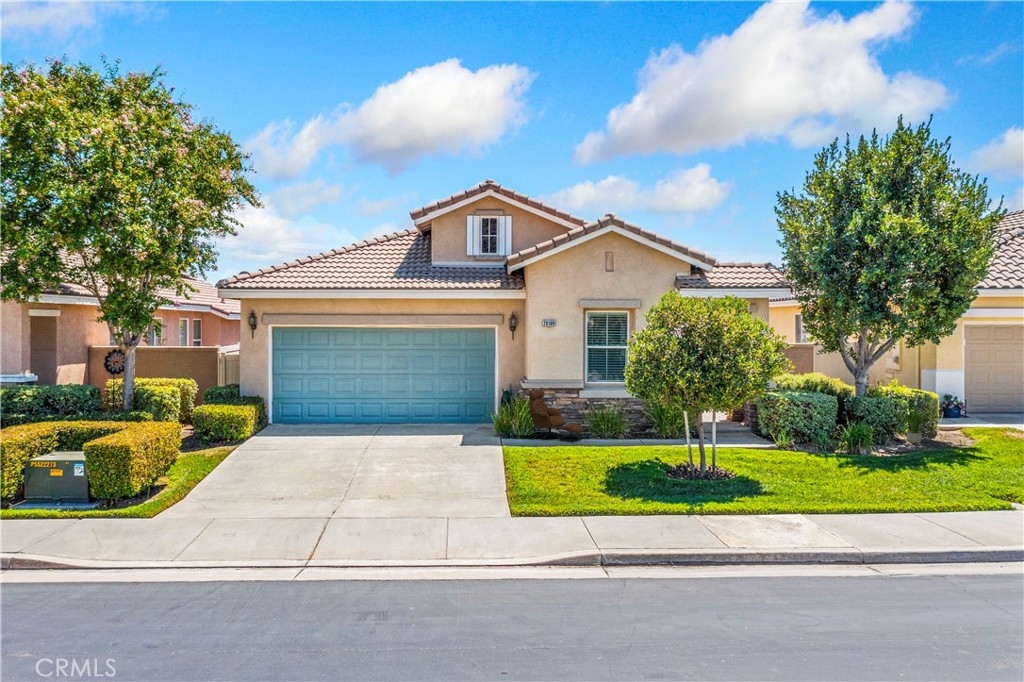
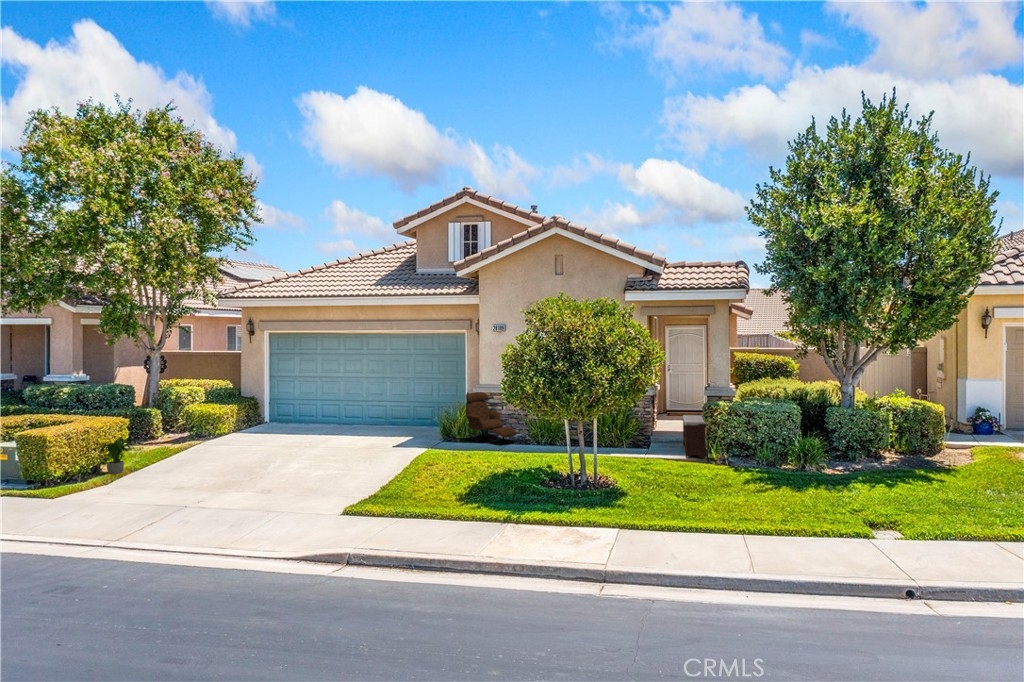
bench: none [741,407,779,446] -> present [682,415,706,458]
potted plant: present [899,411,933,443] -> present [99,438,136,474]

